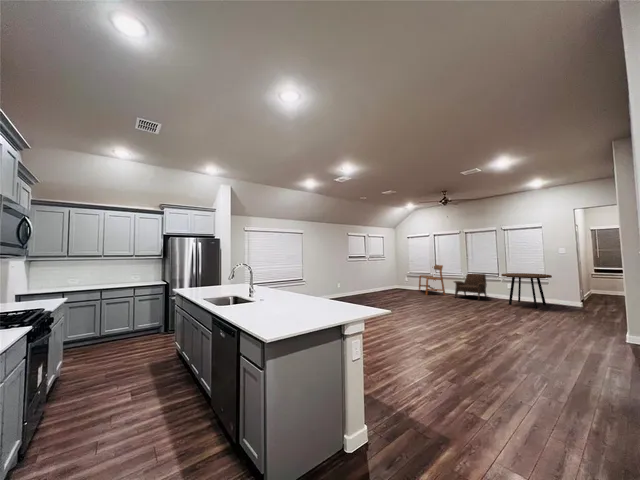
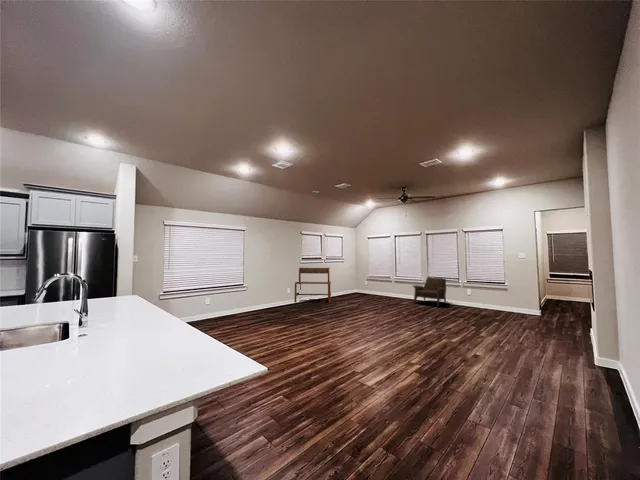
bench: present [419,264,445,295] -> present [294,268,331,303]
dining table: present [501,273,552,308] -> none [462,278,512,317]

